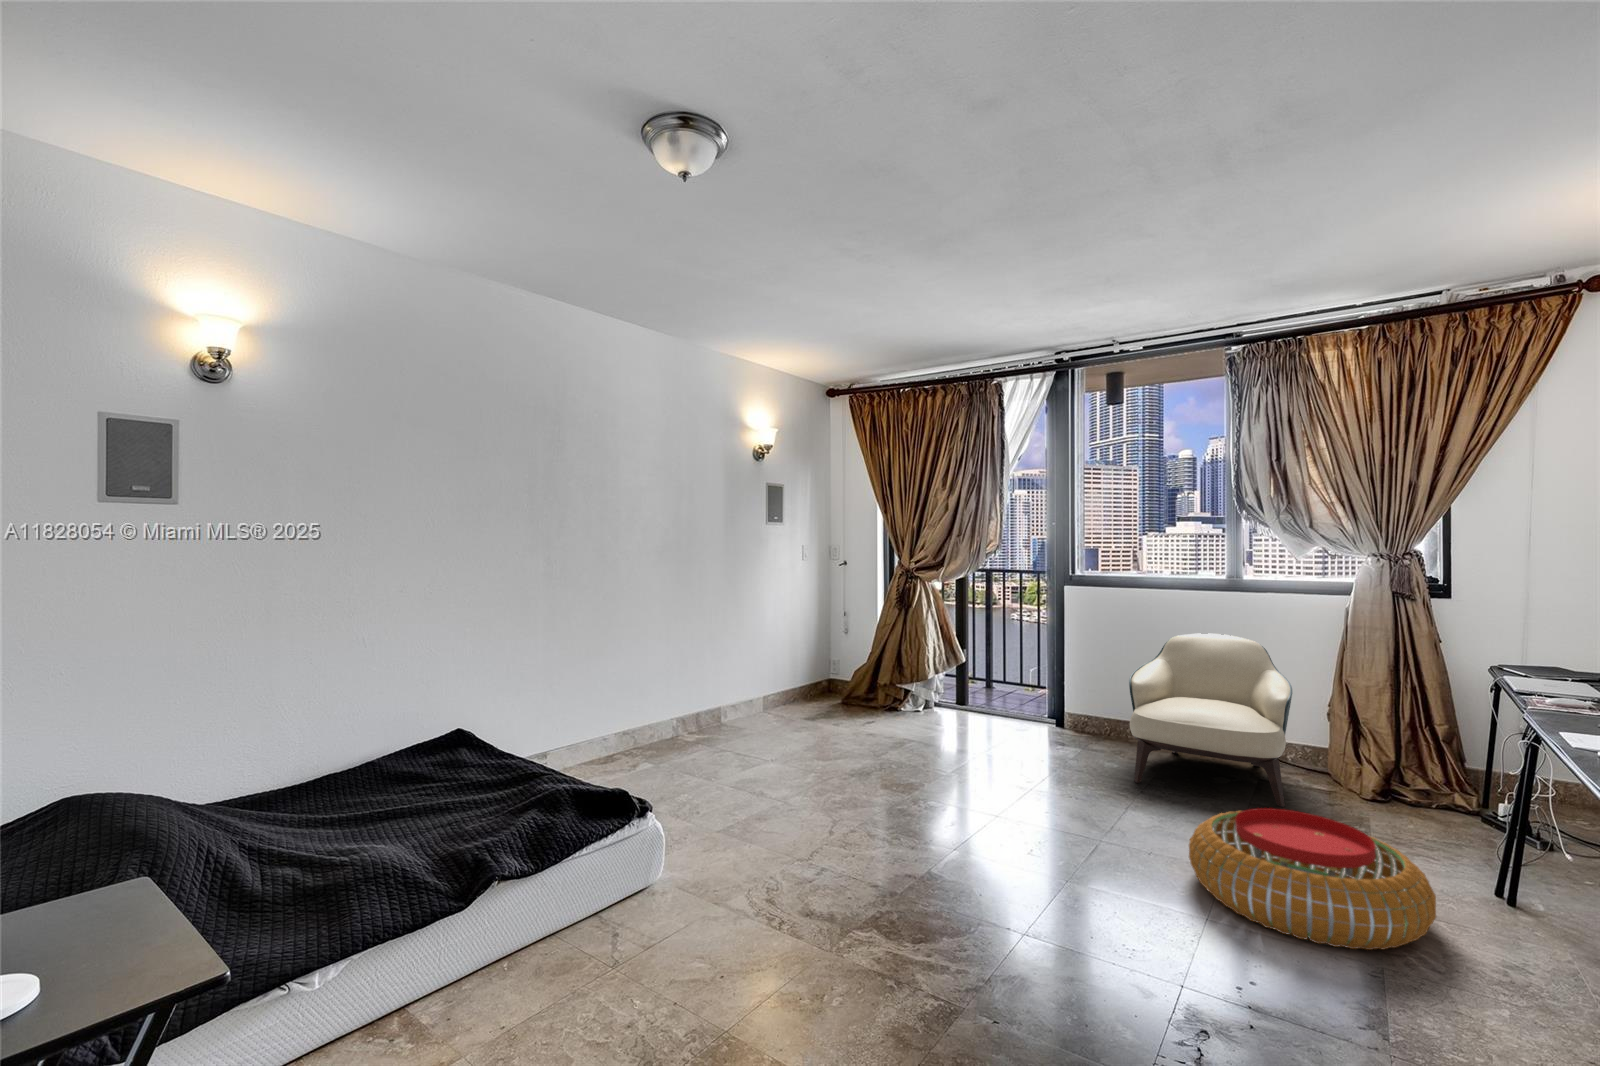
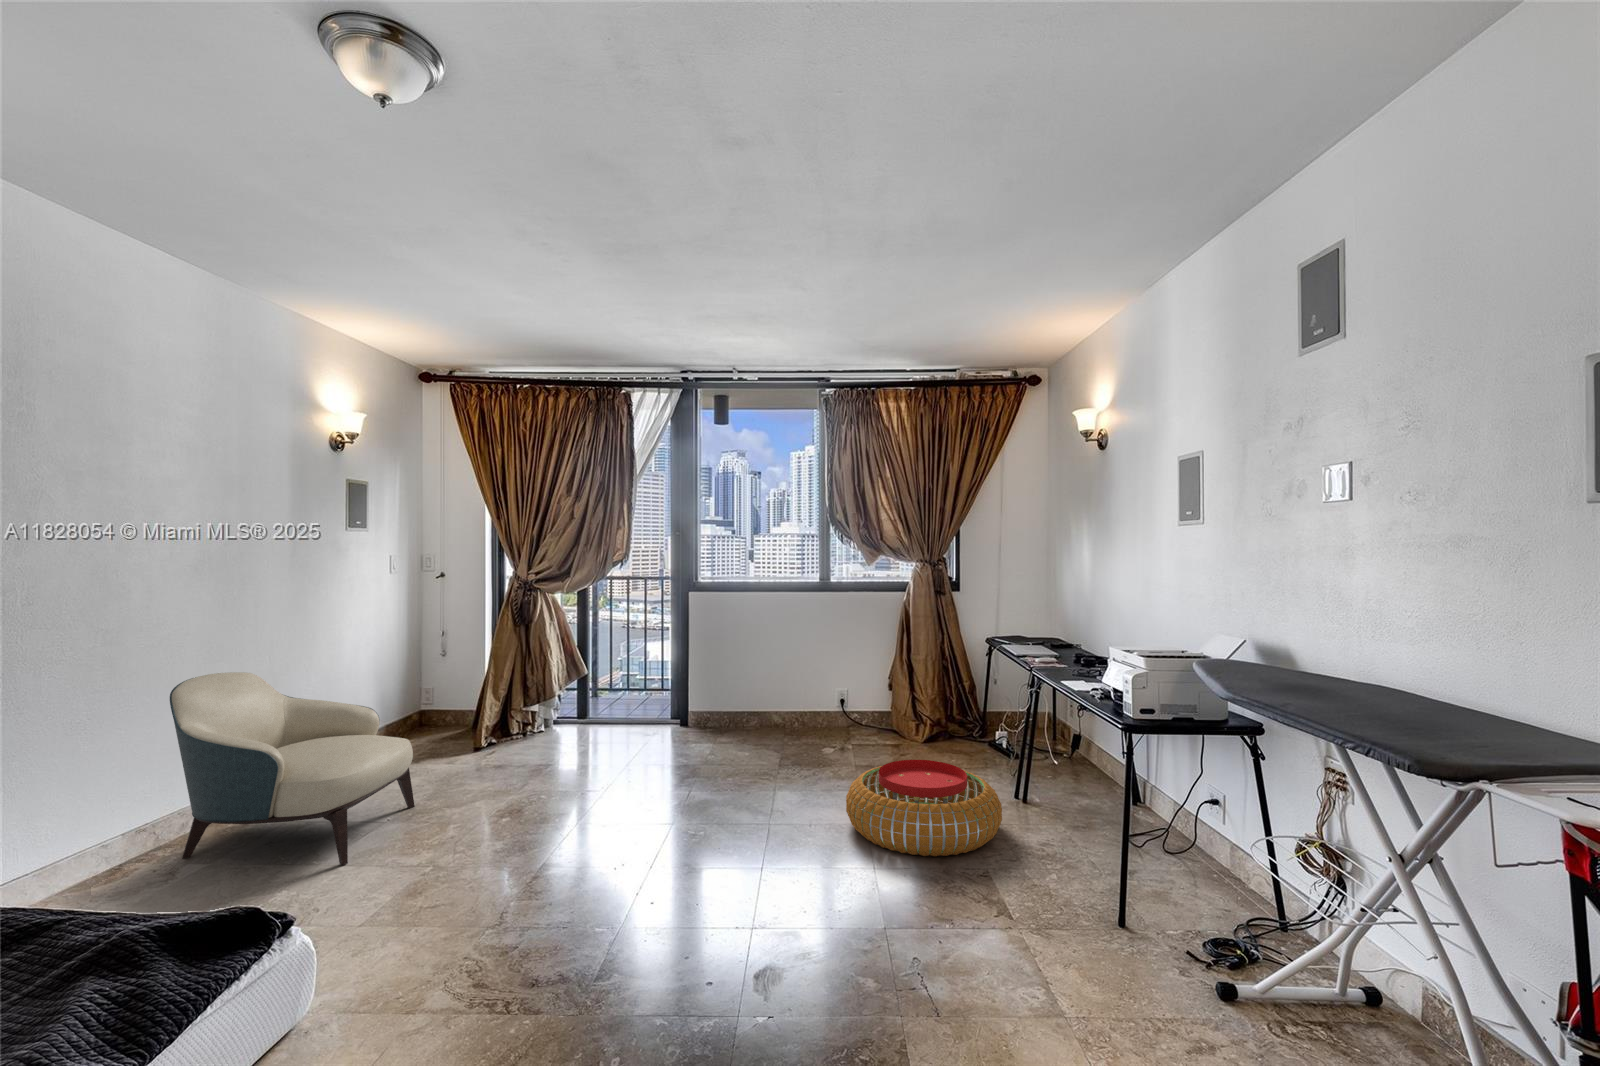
armchair: present [1129,633,1292,807] -> present [170,672,415,865]

